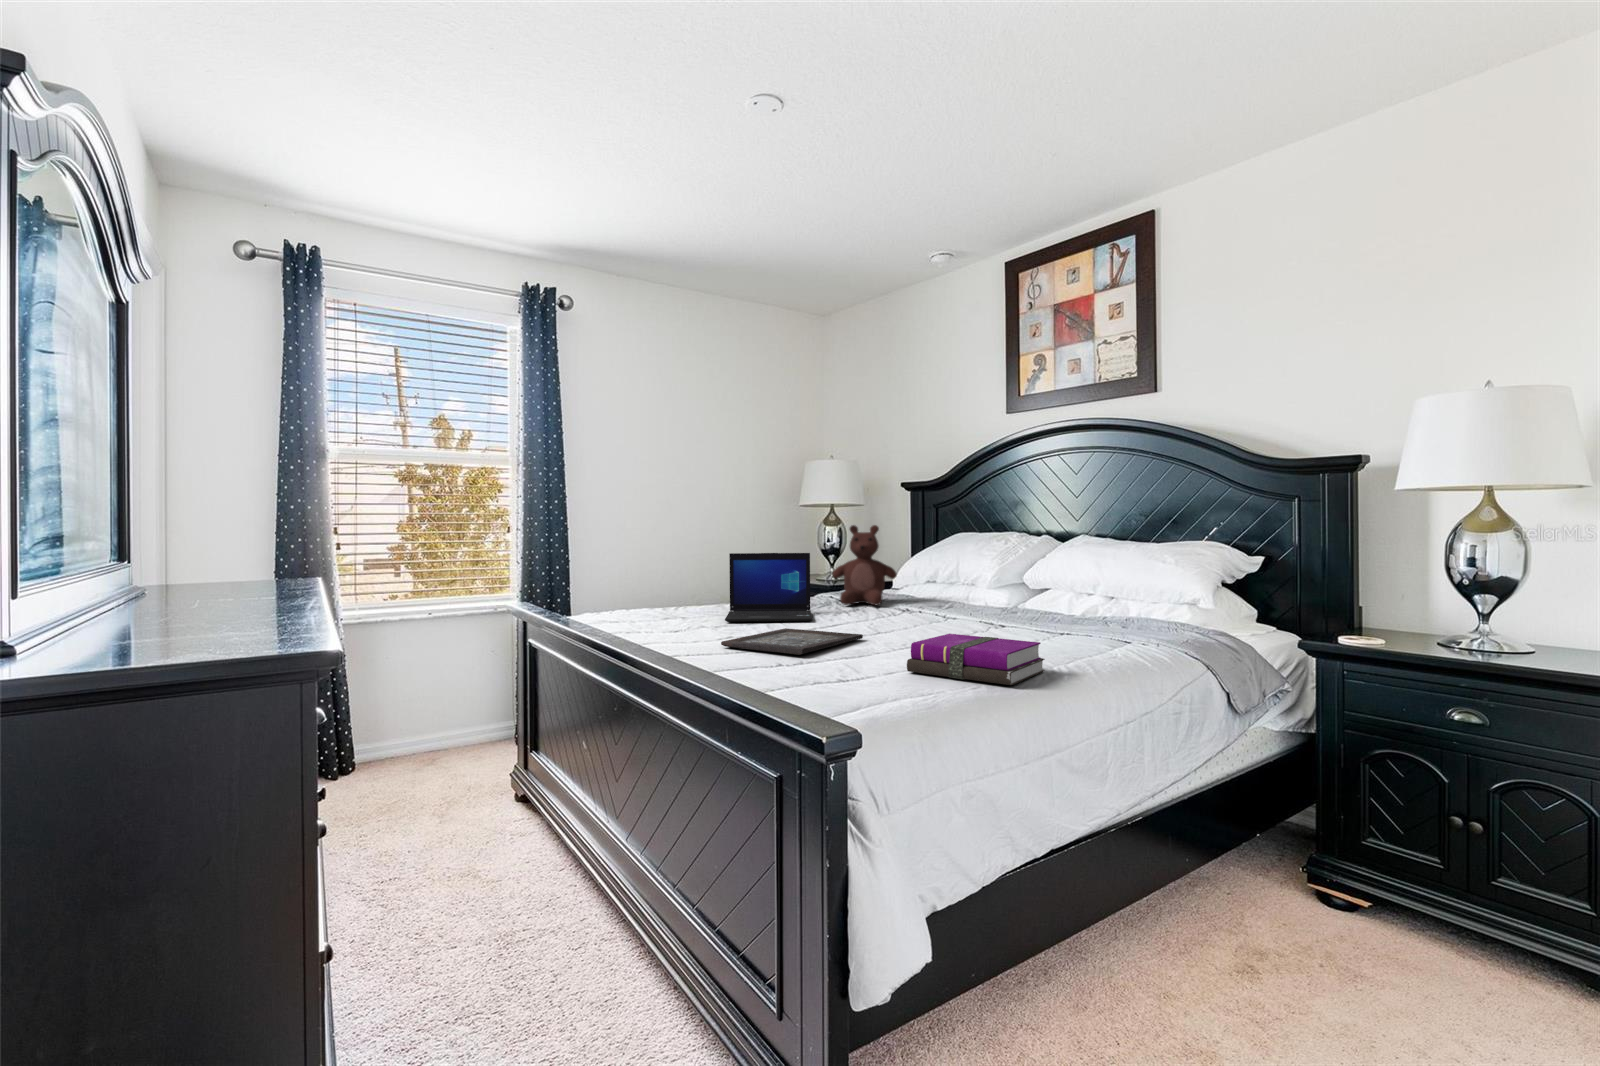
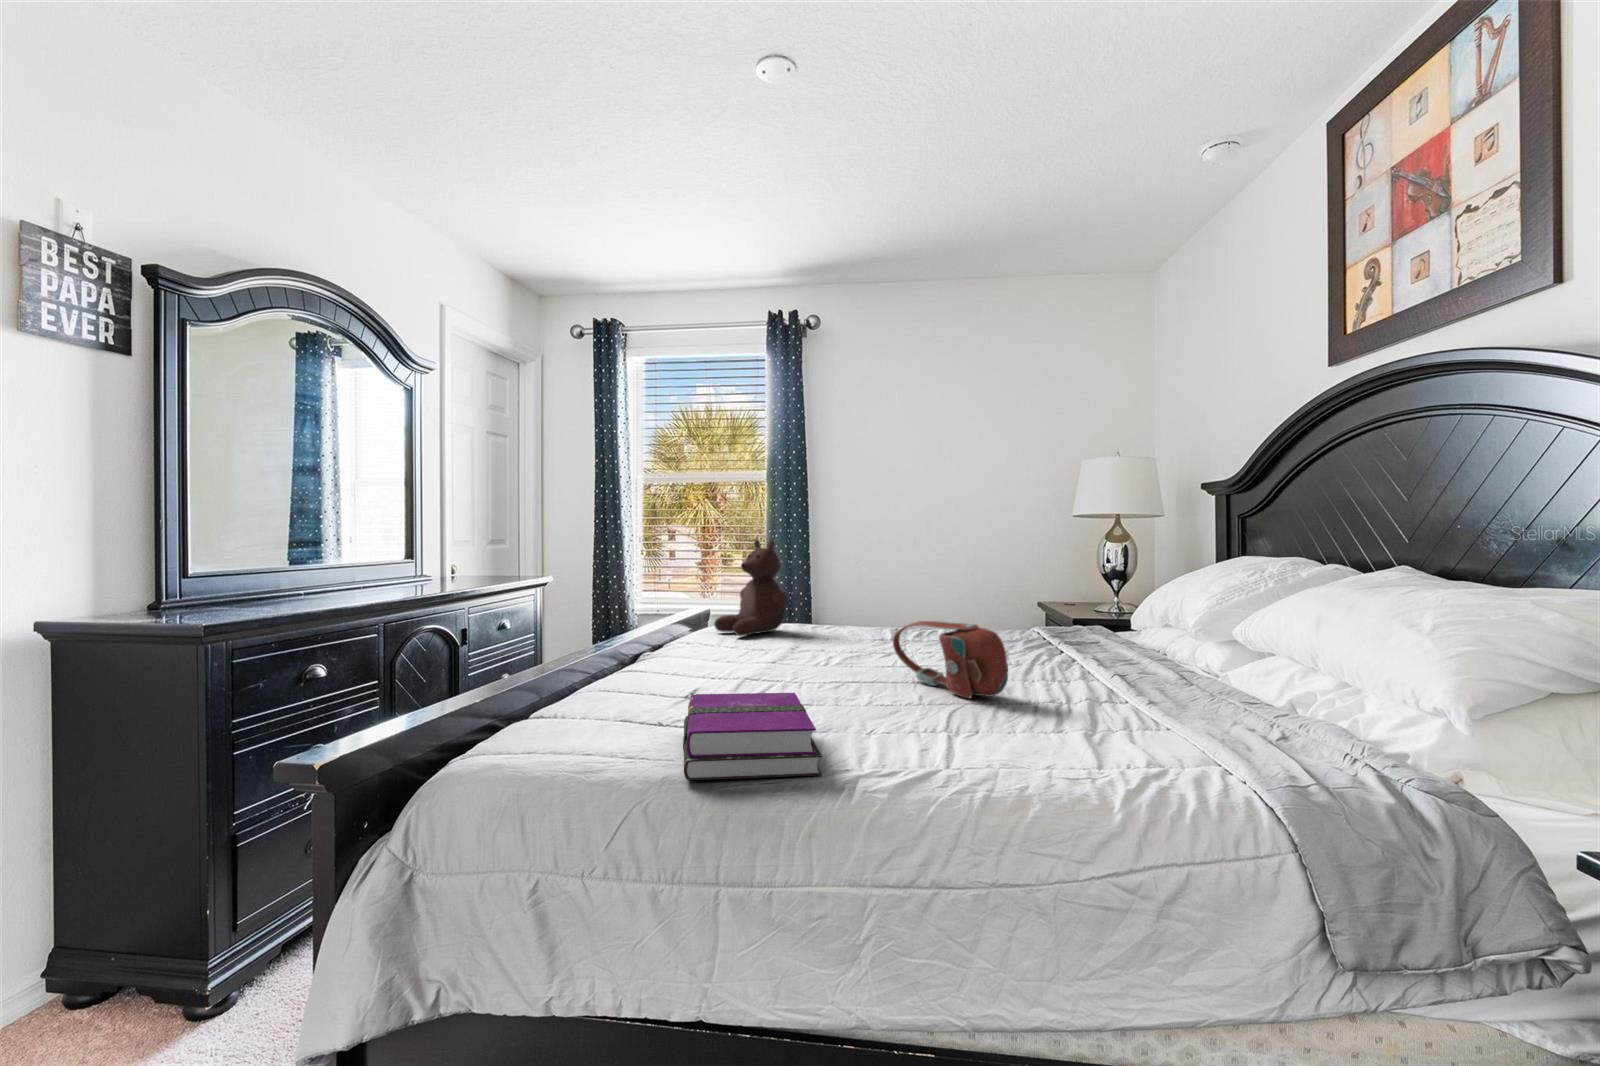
teddy bear: present [833,525,897,605] -> present [714,539,788,636]
laptop: present [725,553,812,622] -> none [789,568,912,655]
handbag: none [880,581,982,632] -> present [893,621,1008,698]
tray: present [721,628,863,655] -> none [677,658,822,688]

